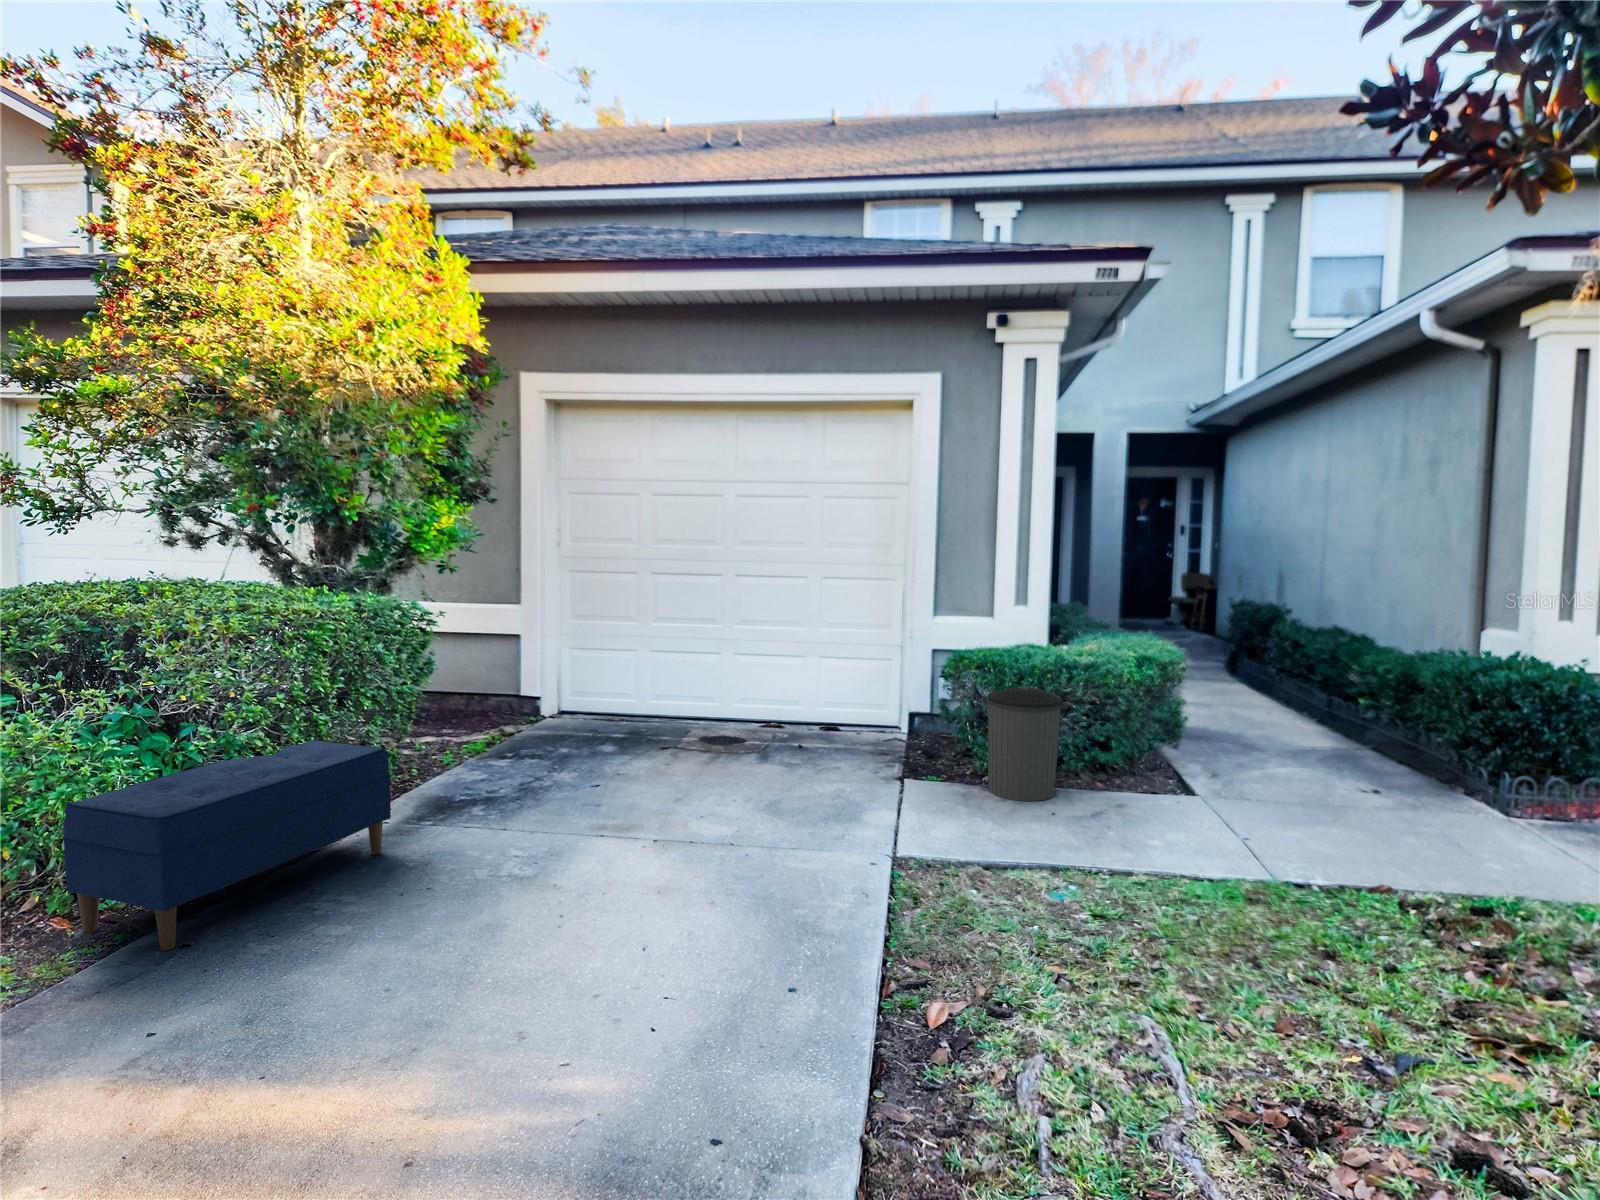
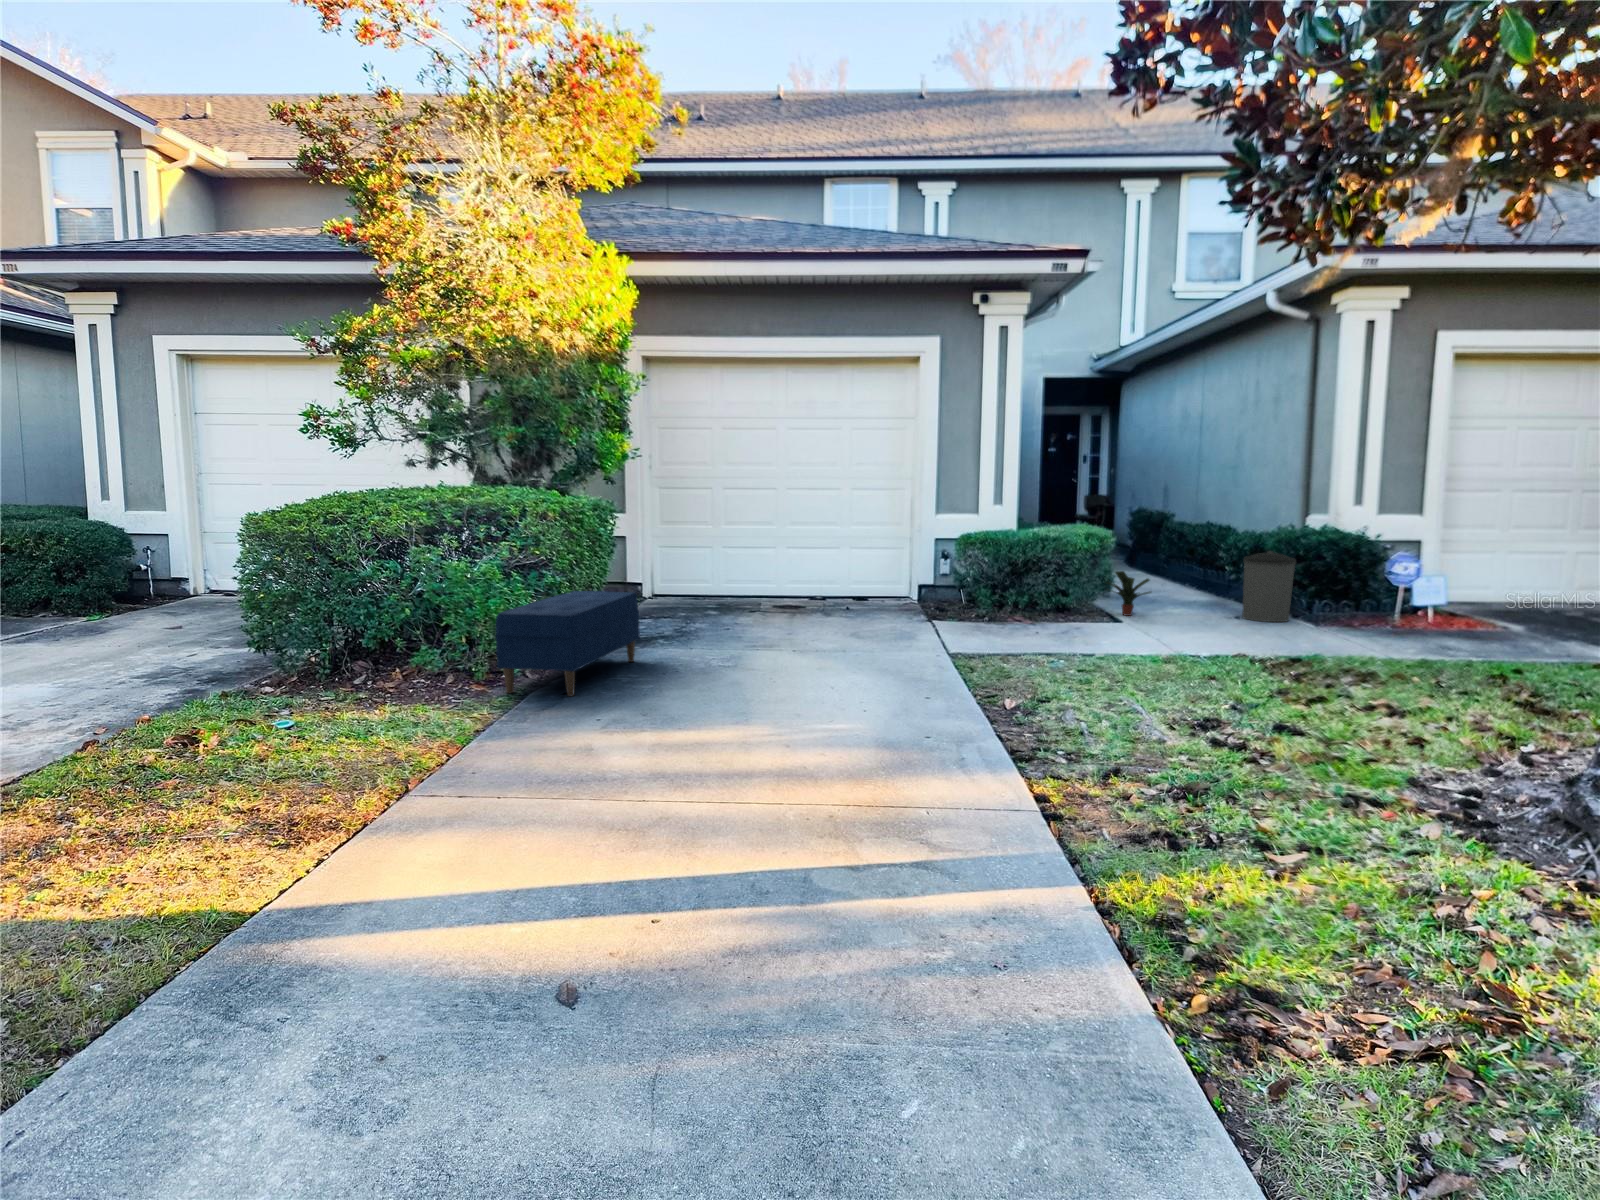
trash can: present [982,686,1068,801] -> present [1242,551,1296,622]
potted plant: none [1168,708,1242,777] -> present [1107,571,1151,616]

